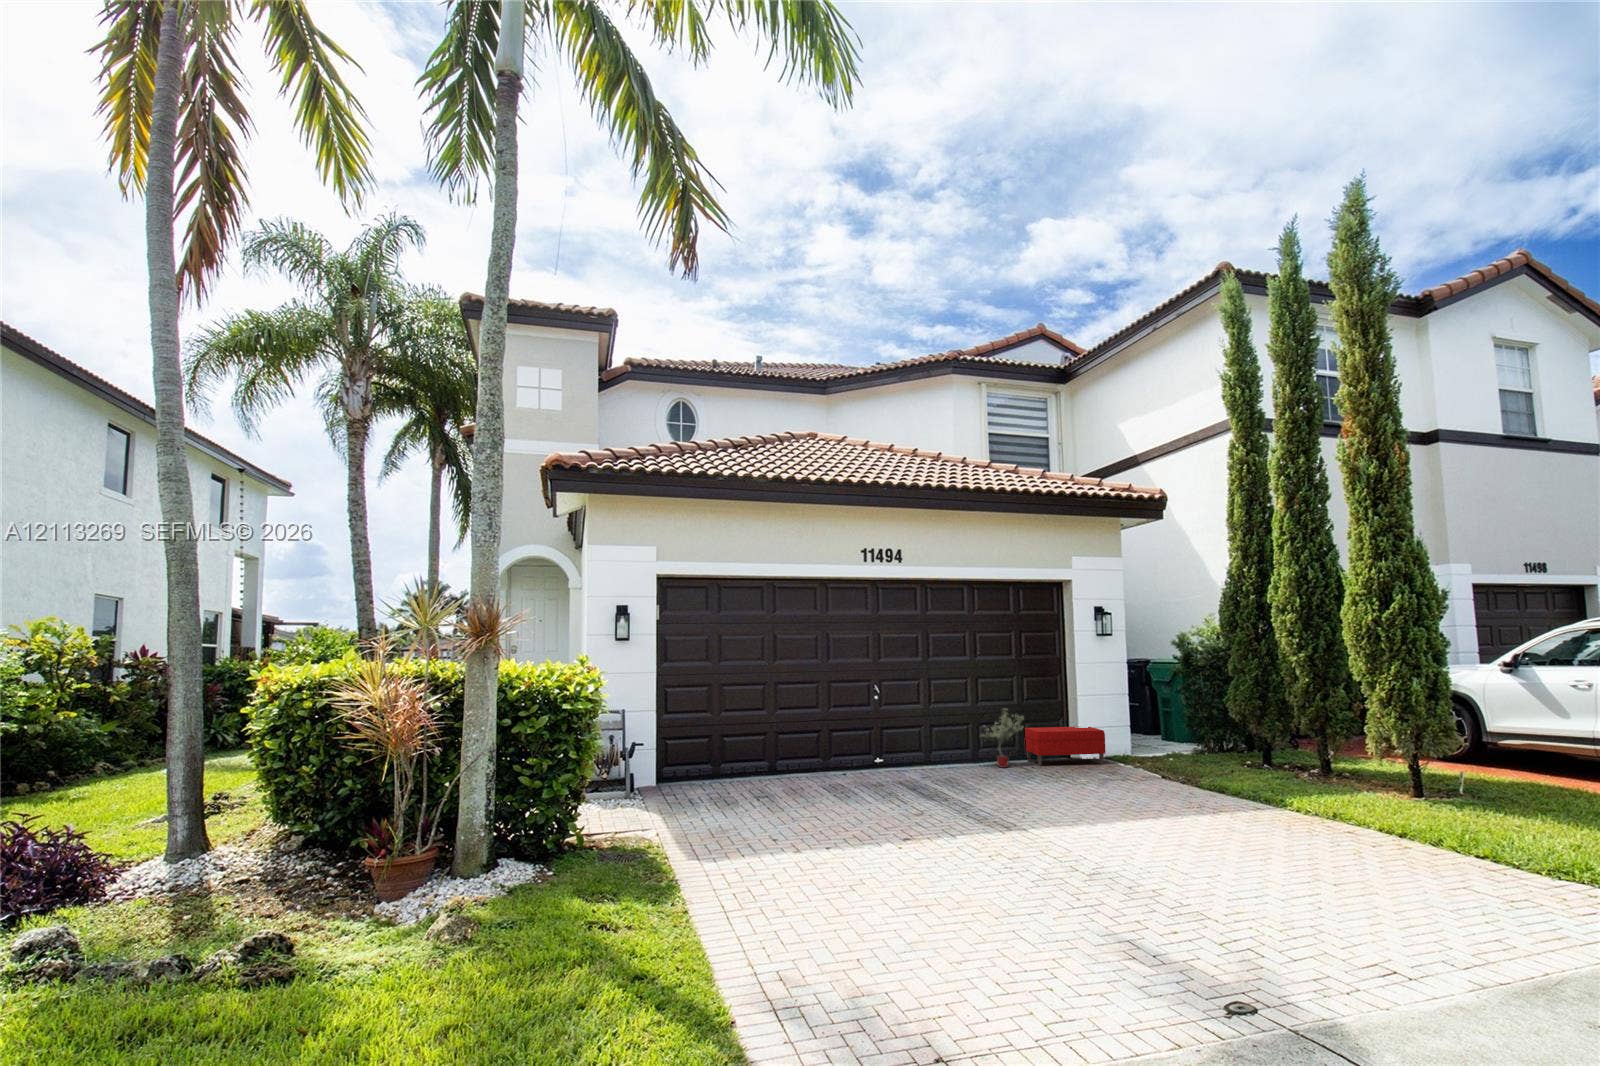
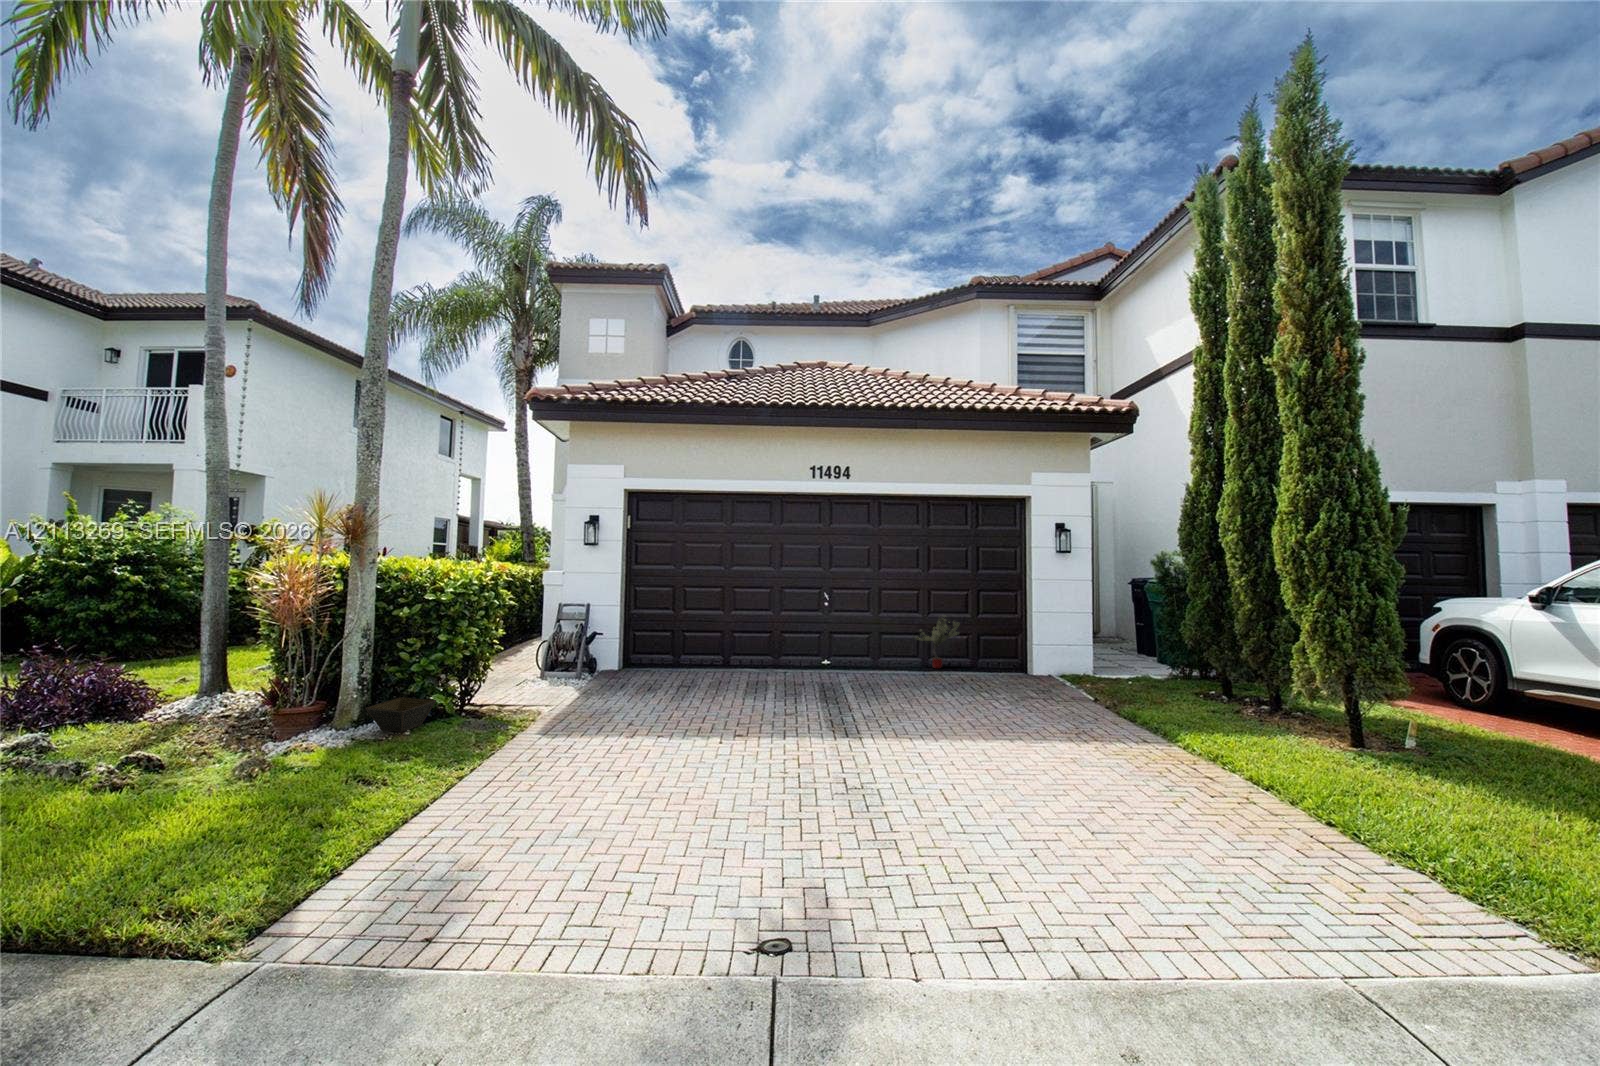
bench: present [1024,727,1106,766] -> none [969,634,1042,672]
basket: none [487,834,559,877] -> present [365,697,436,732]

